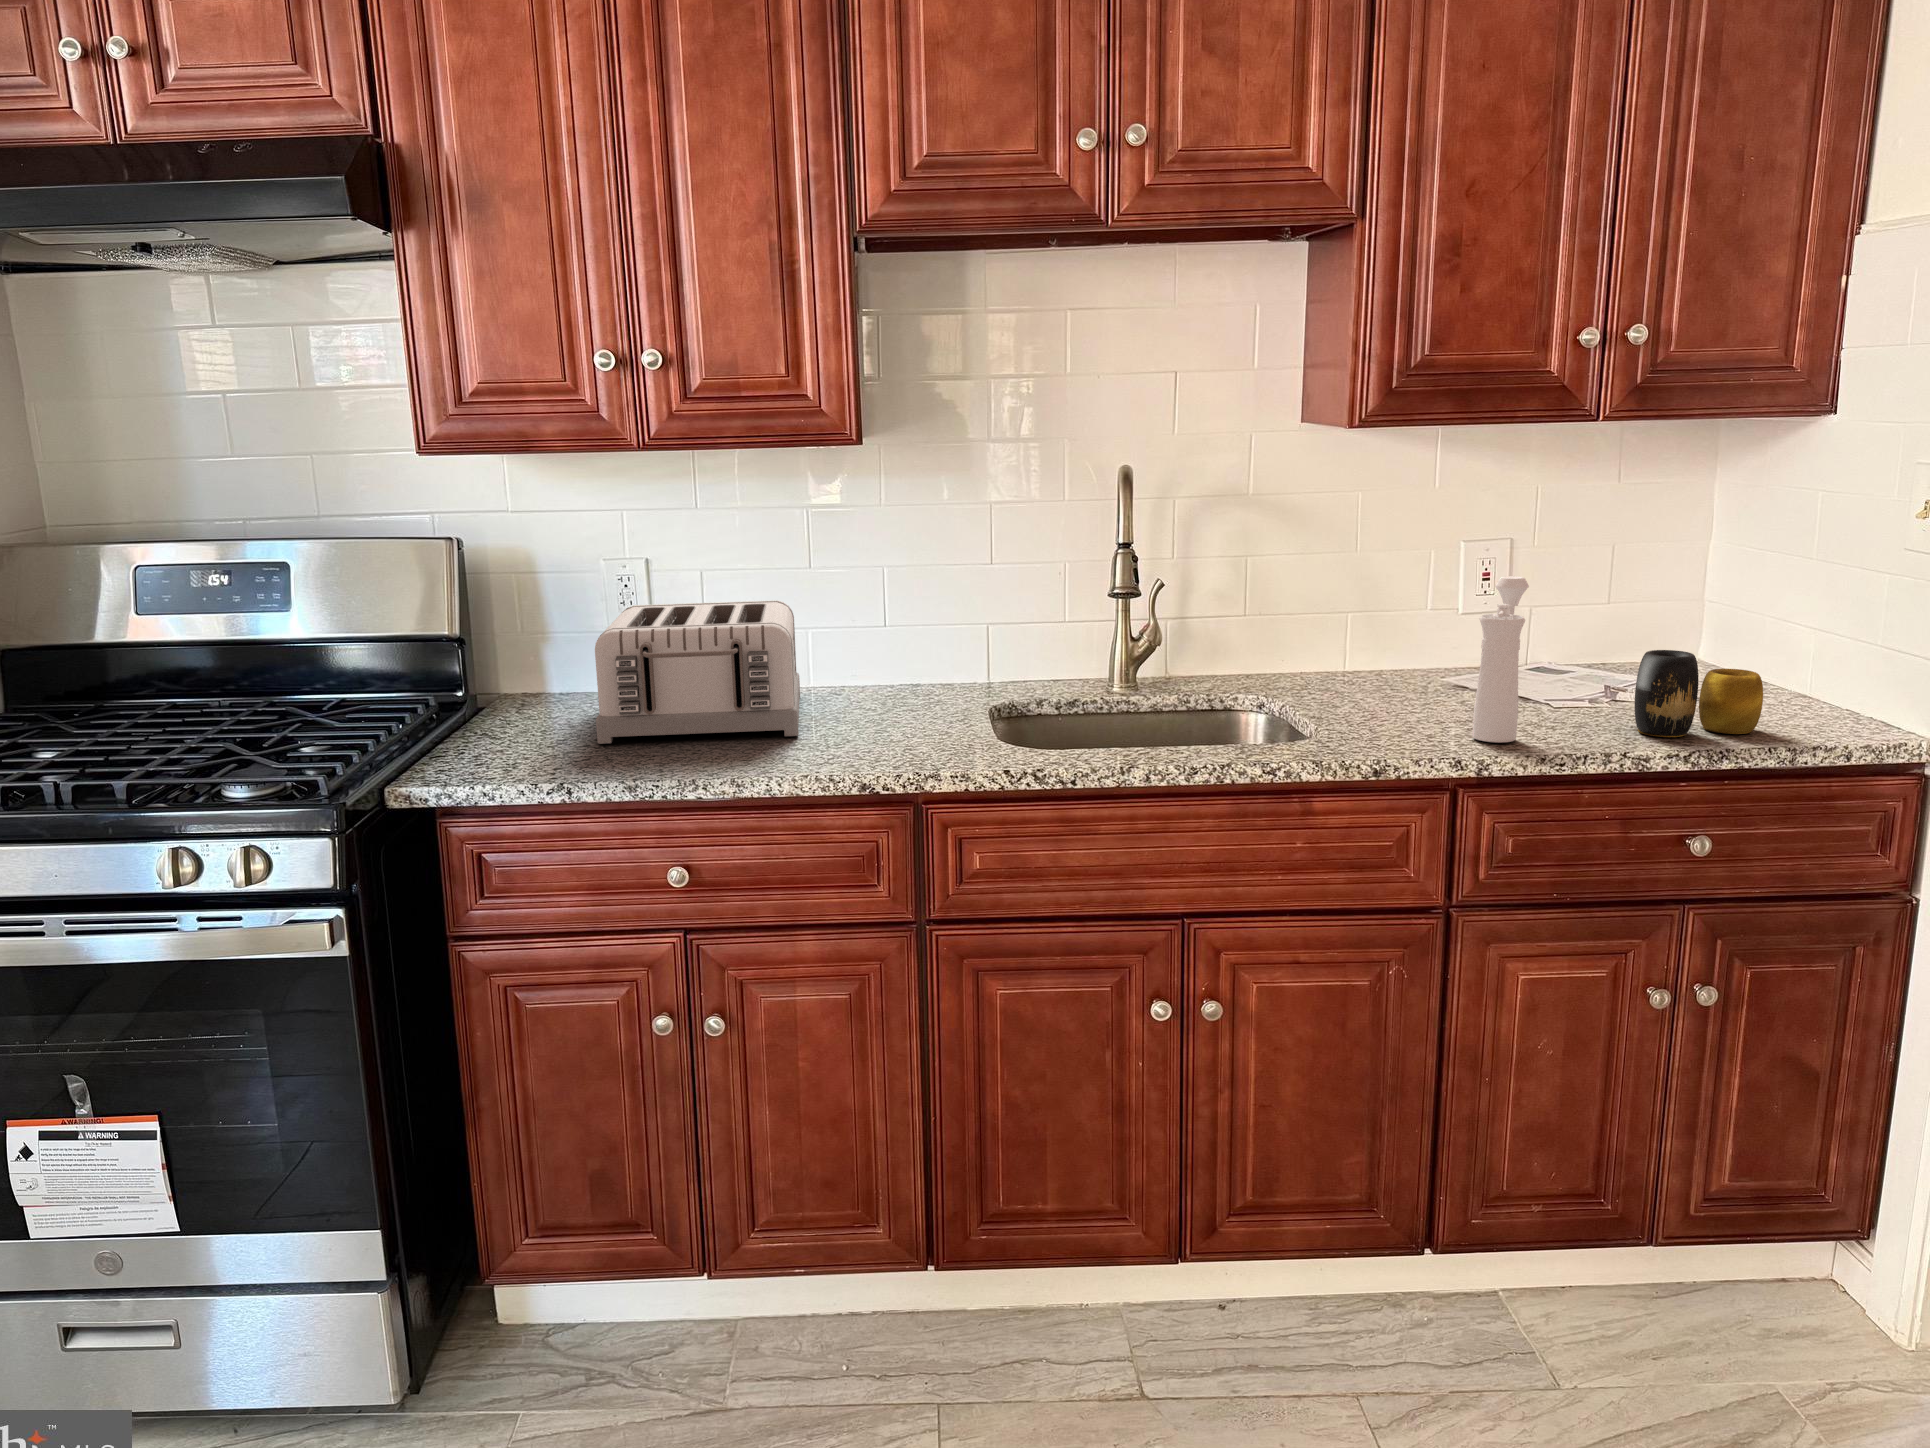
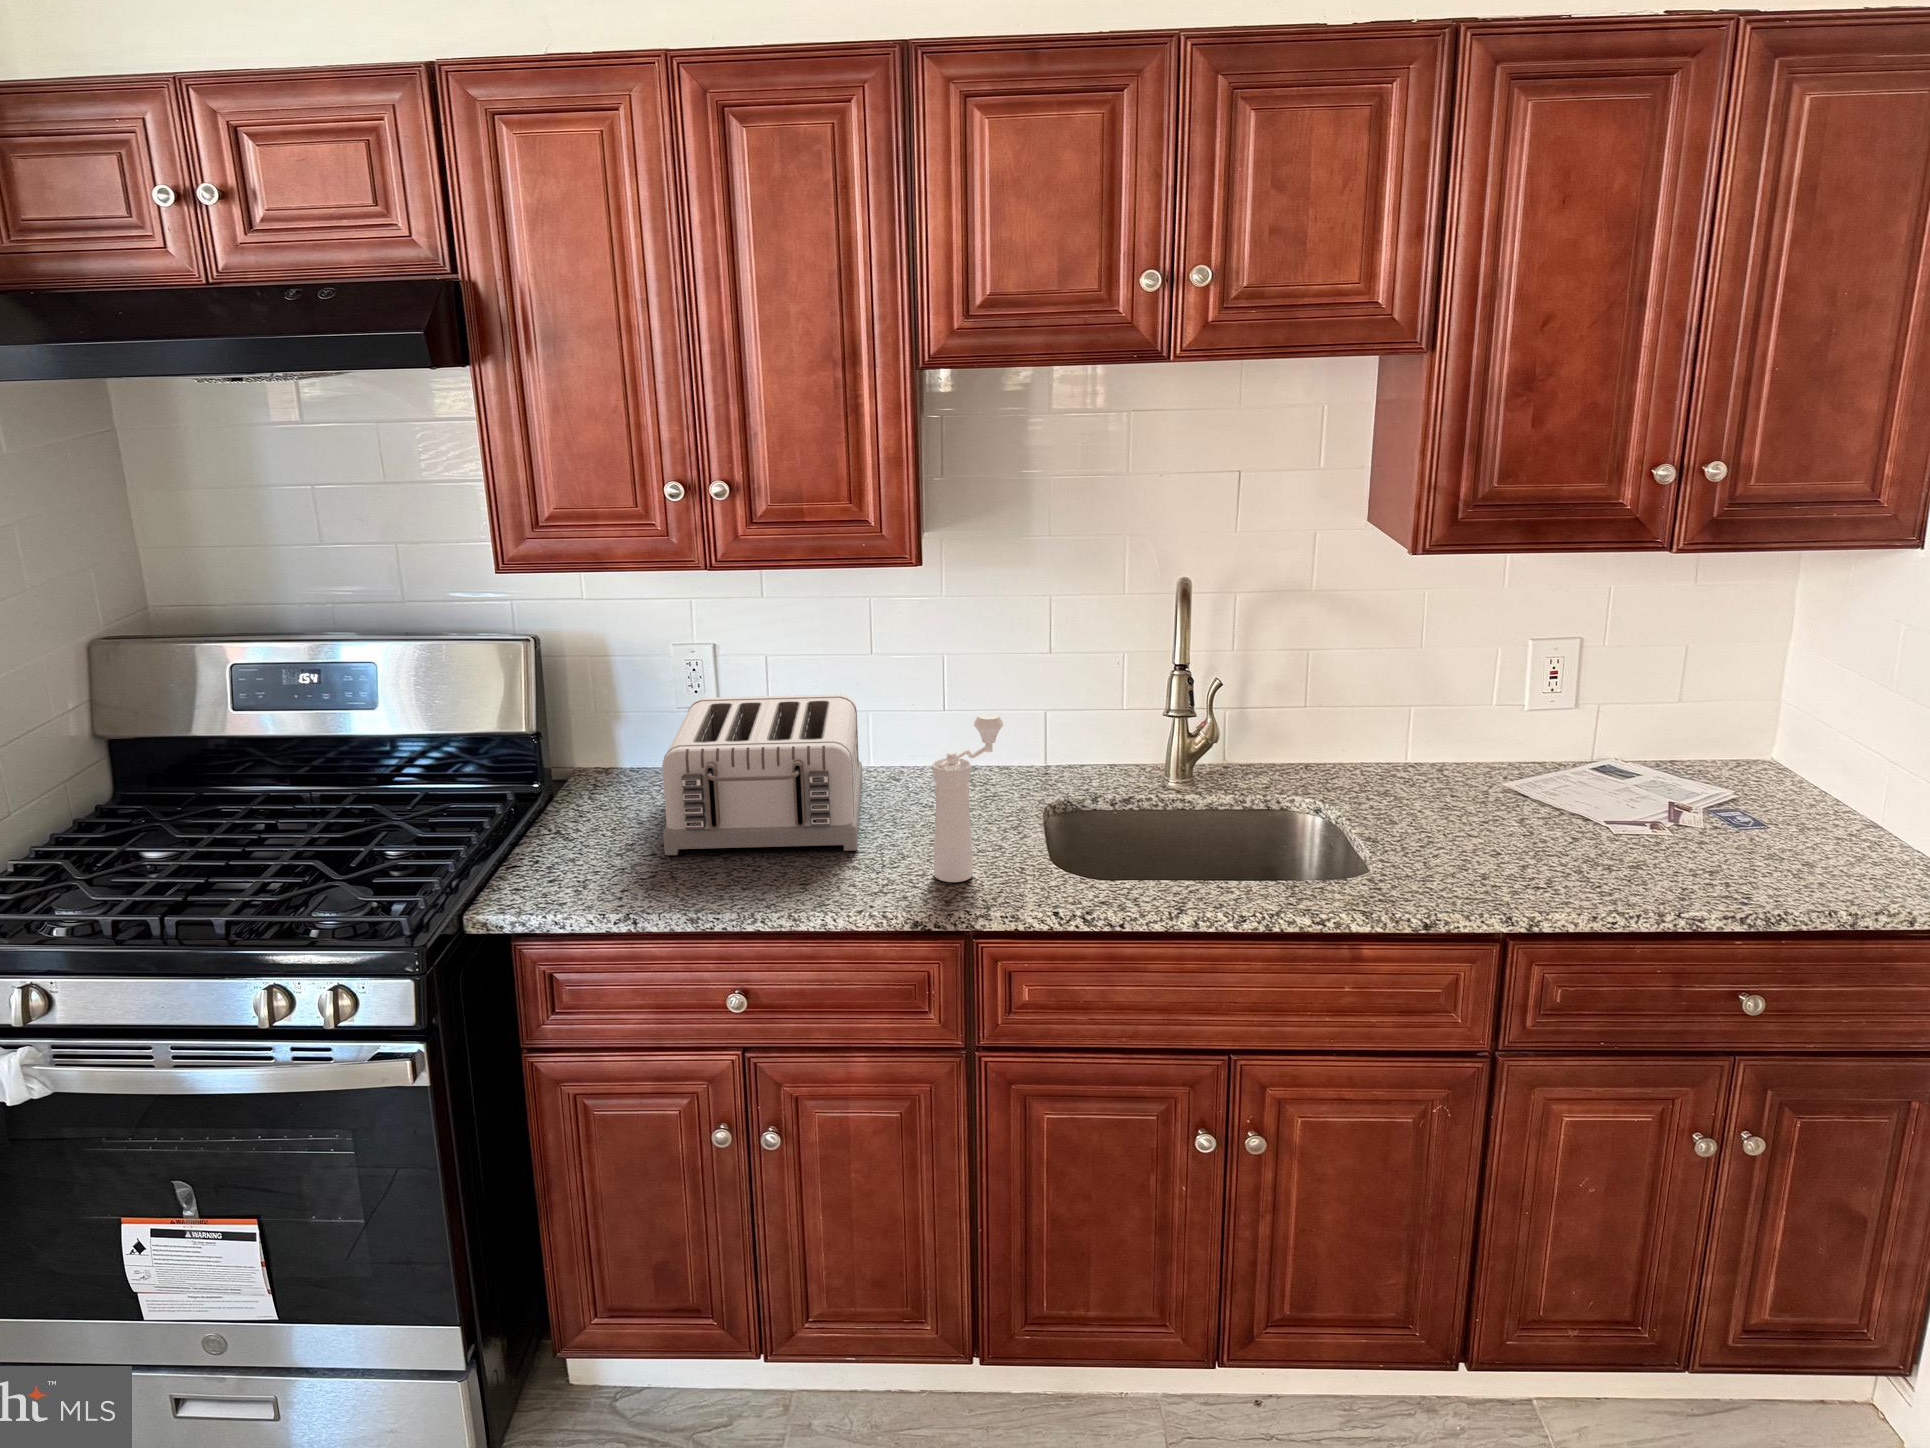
pepper mill: present [1472,576,1529,743] -> present [932,713,1004,882]
vase: present [1634,650,1763,737] -> none [1694,799,1829,891]

